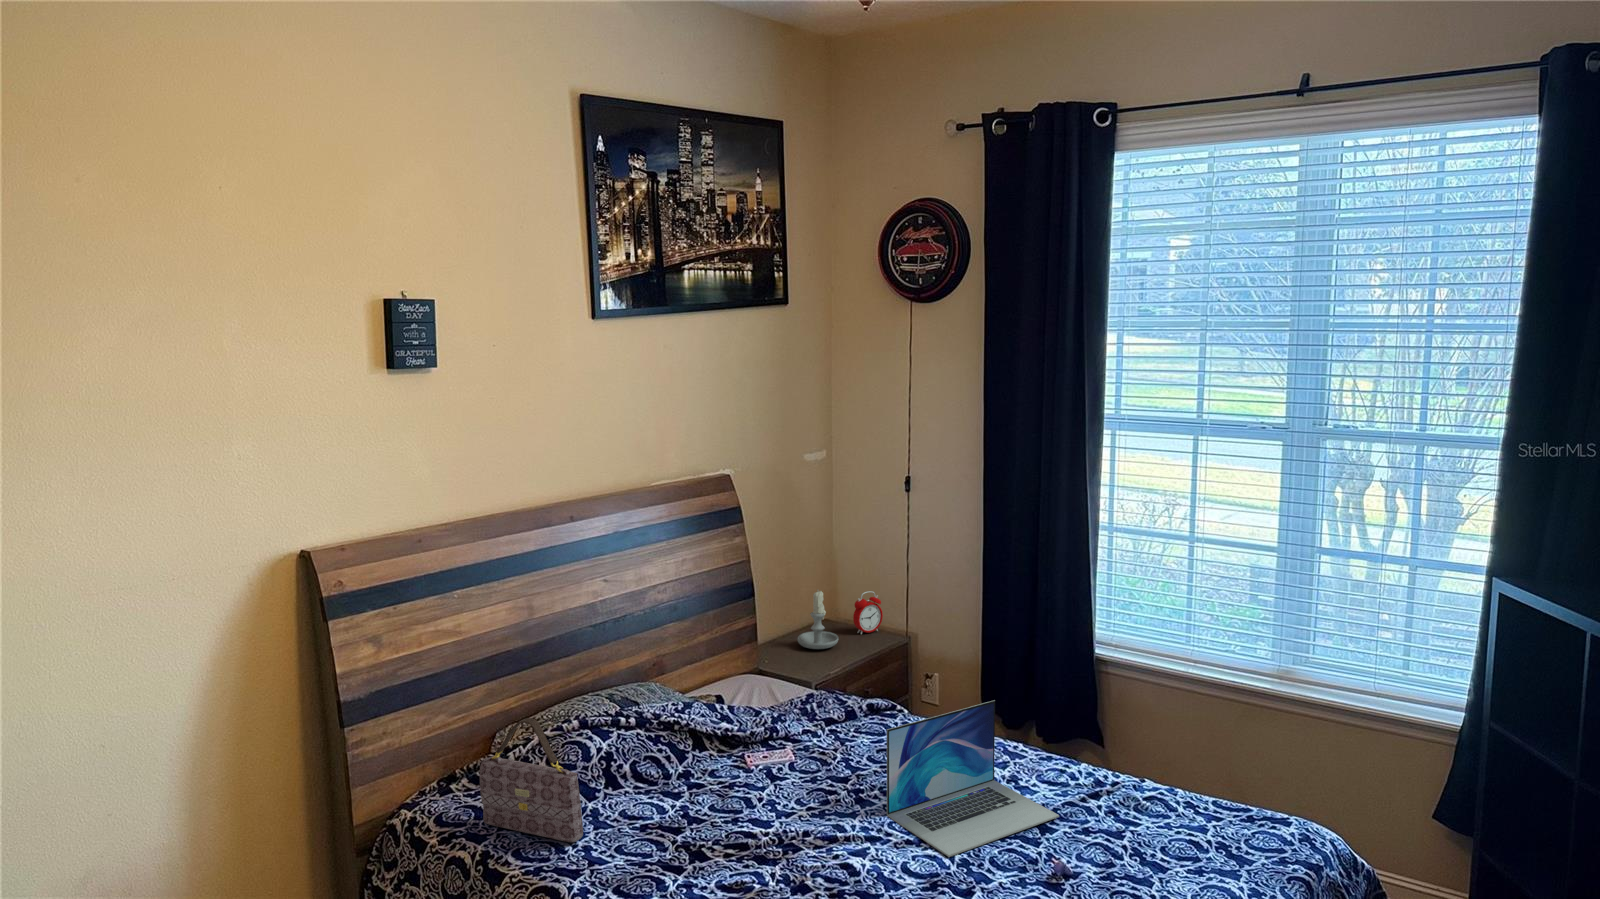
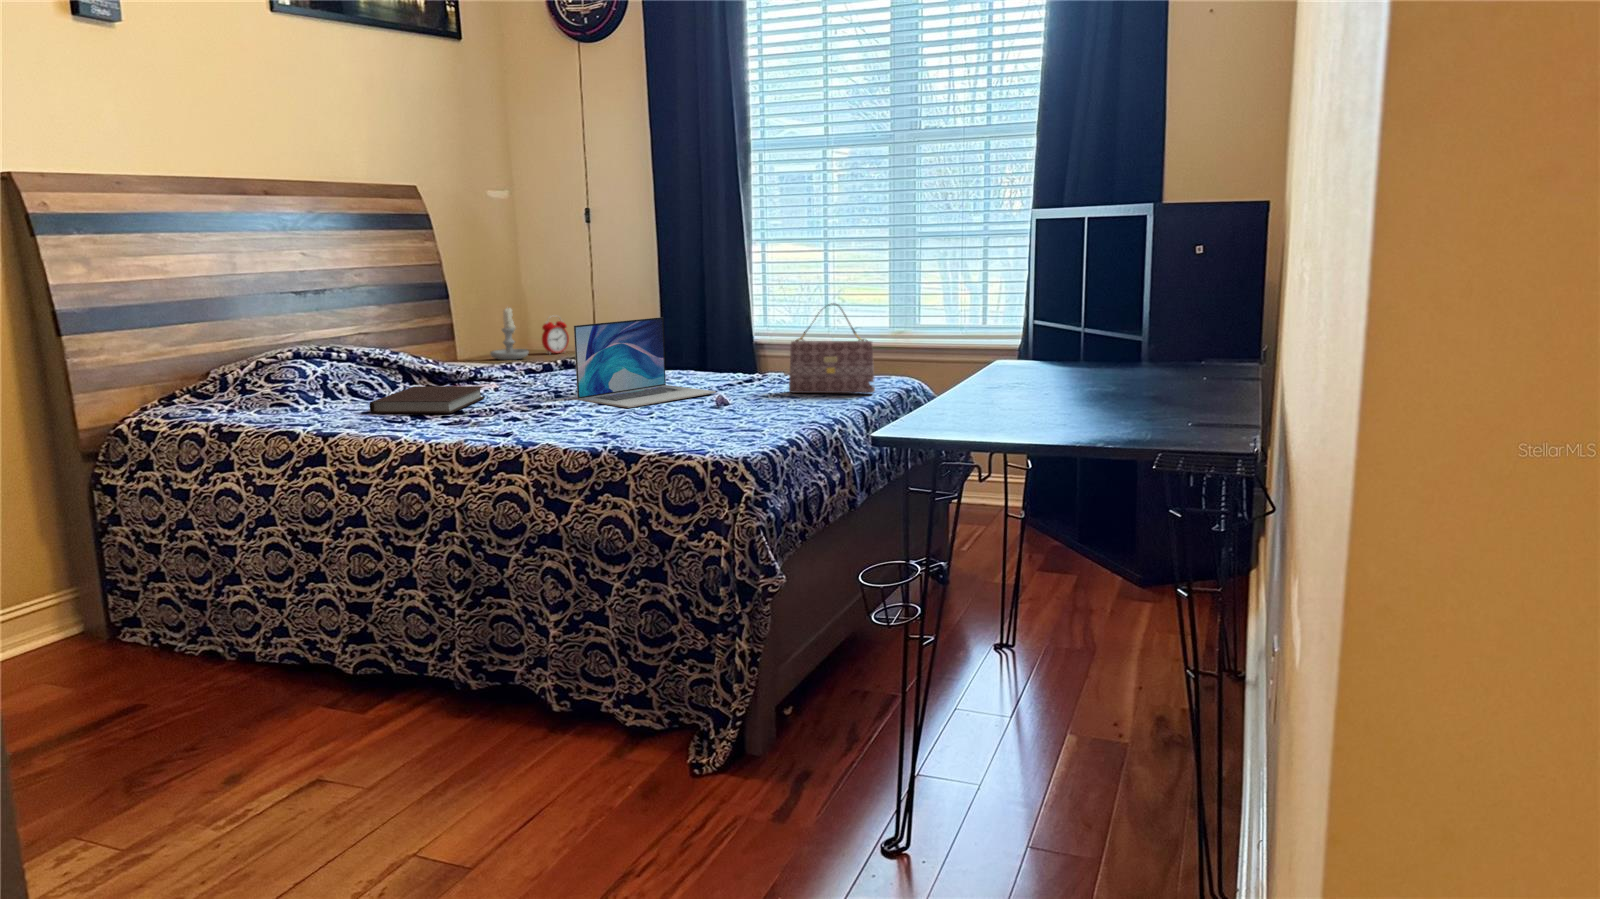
handbag: present [480,718,583,842] -> present [789,303,875,393]
notebook: none [648,773,780,850] -> present [370,386,485,413]

